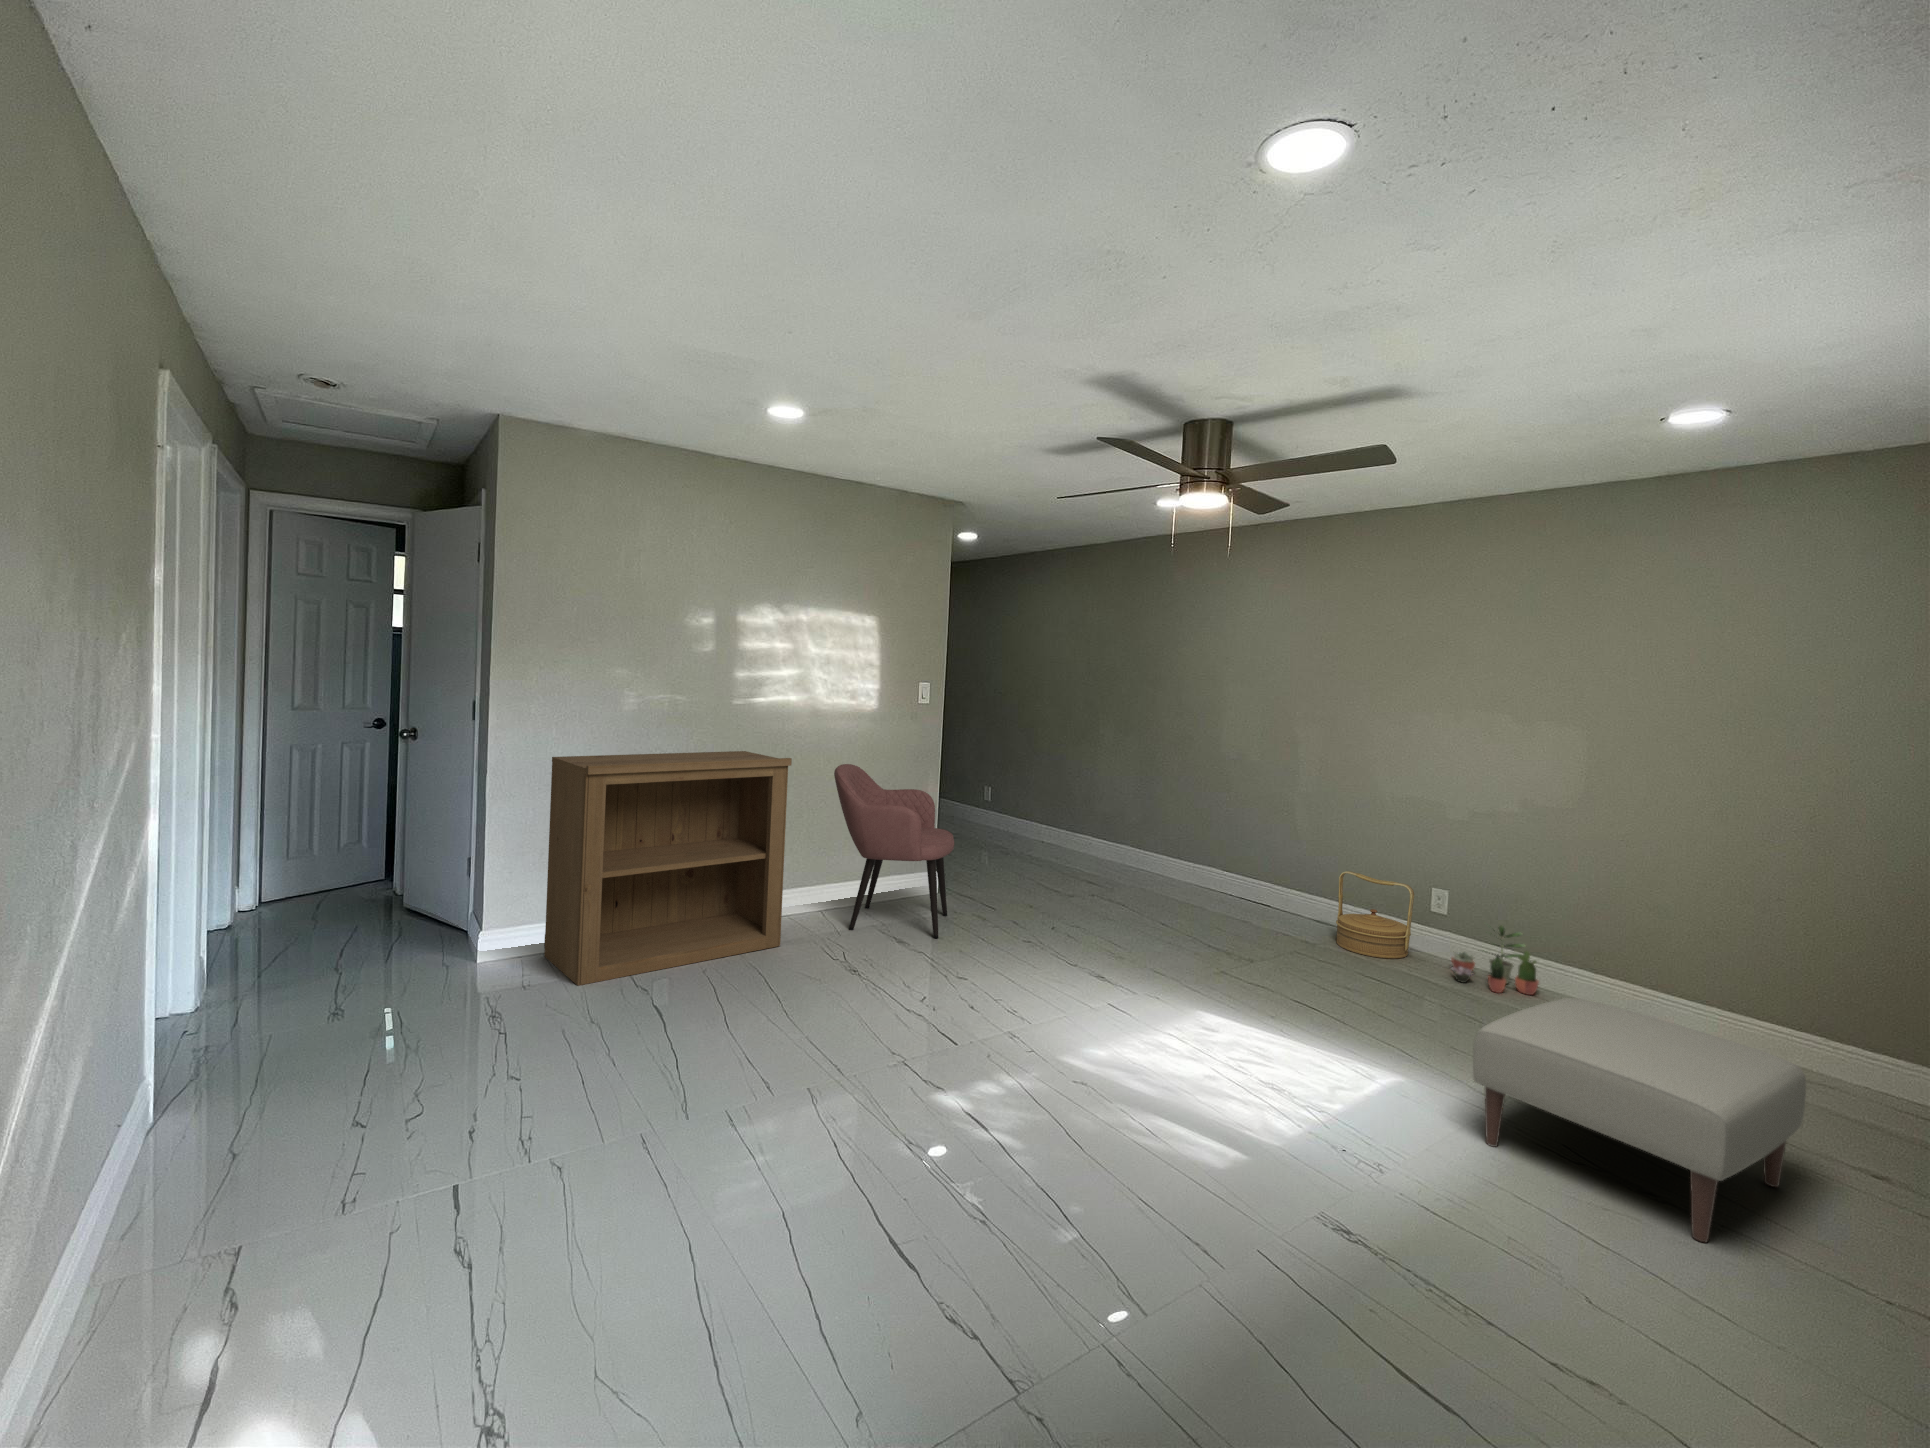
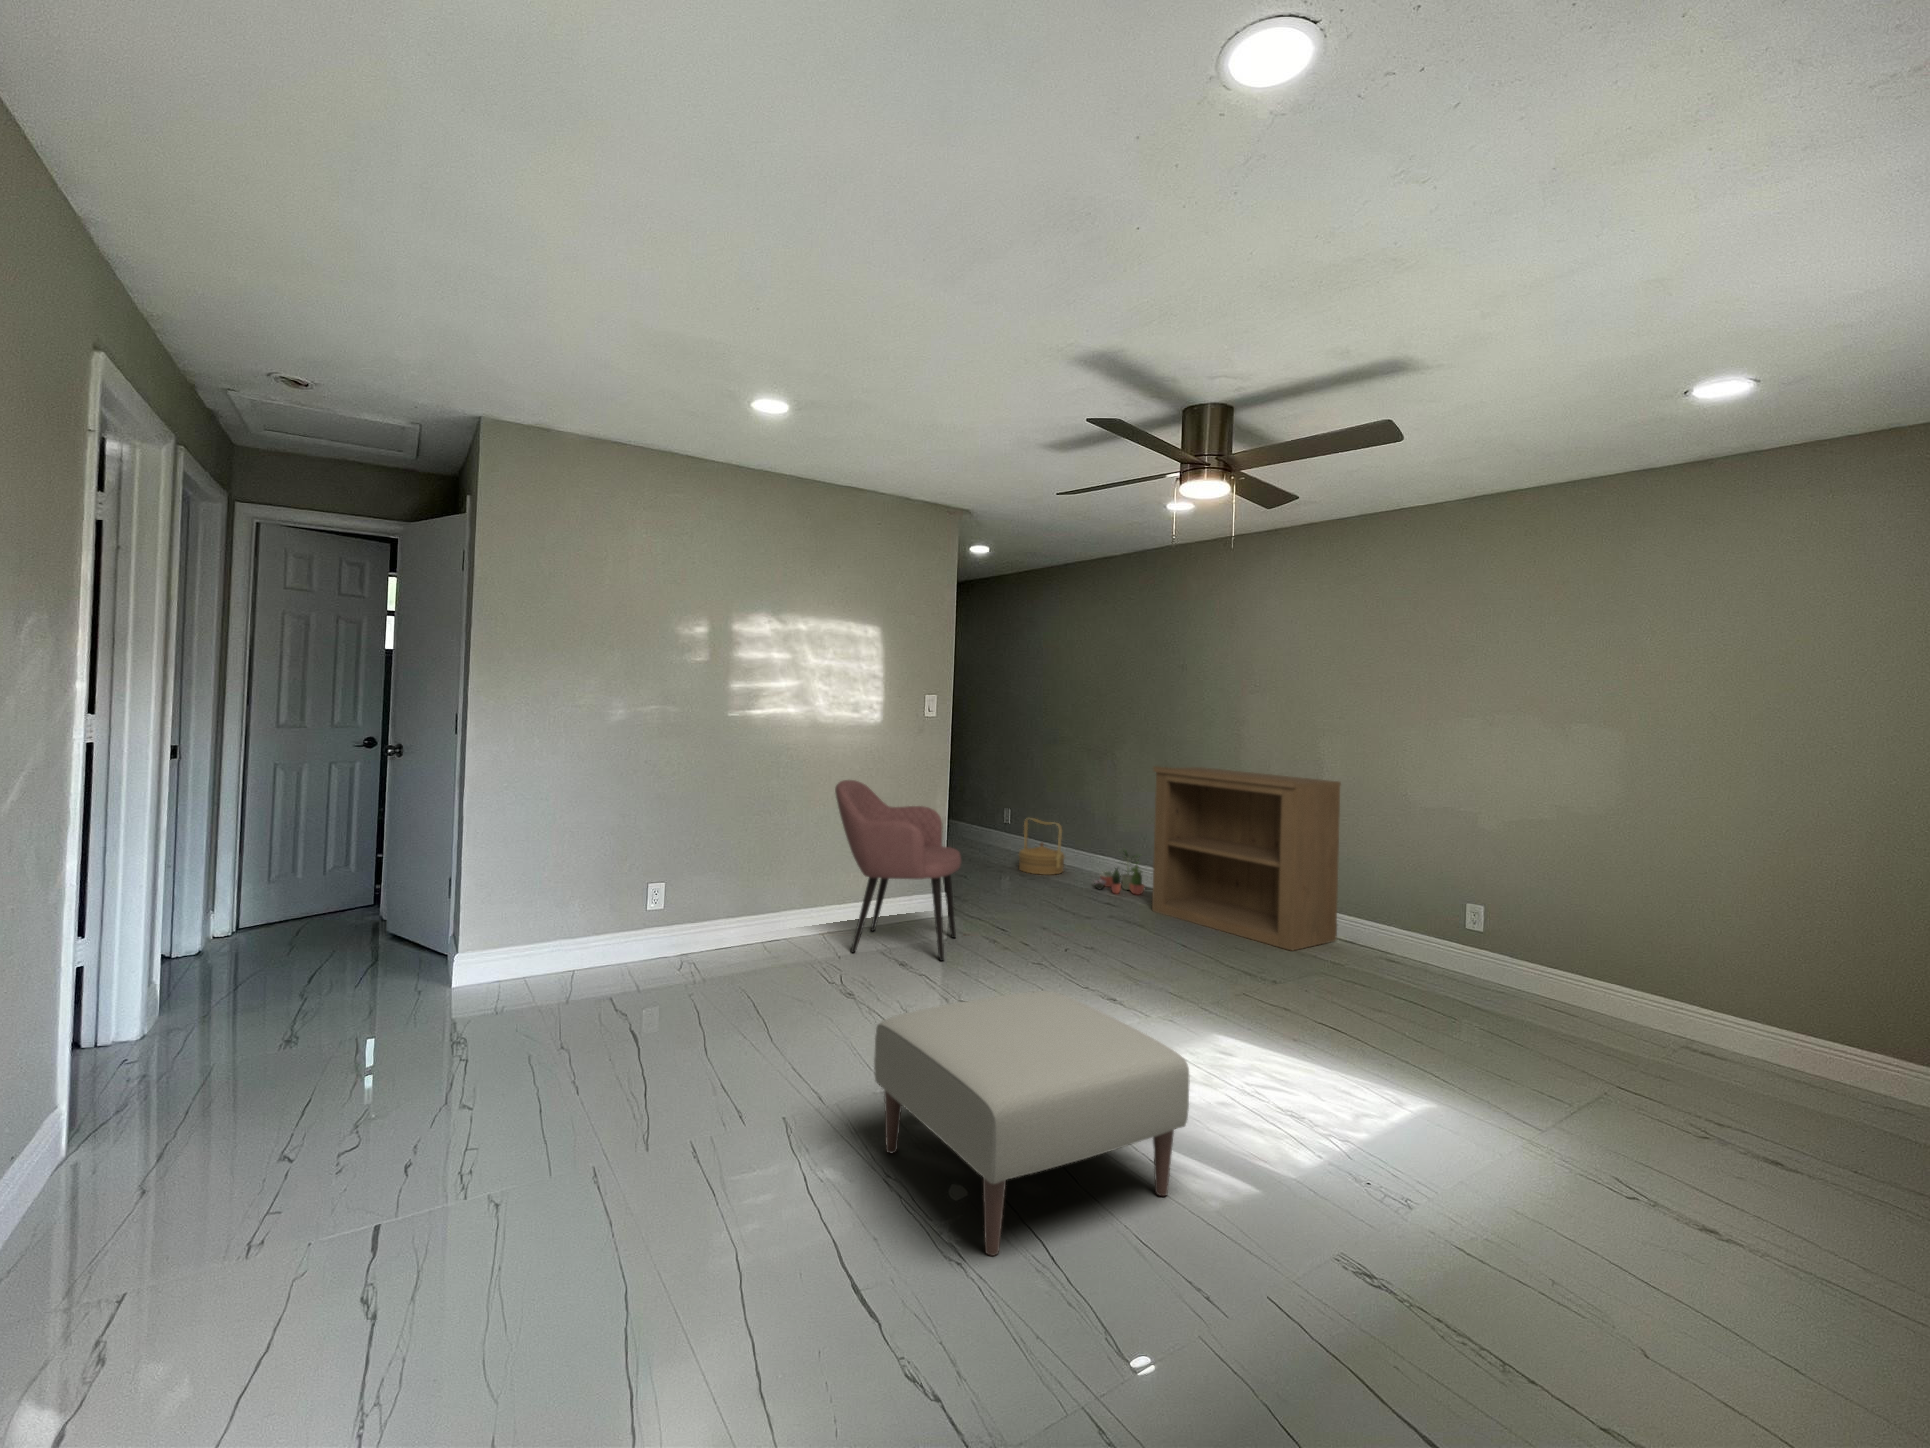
bookshelf: present [544,751,792,985] -> present [1152,766,1341,951]
woven basket: present [1336,871,1414,959] -> present [1019,818,1065,875]
potted plant: present [1451,926,1539,995] -> present [1094,849,1144,895]
ottoman: present [1473,998,1806,1242] -> present [874,991,1189,1256]

